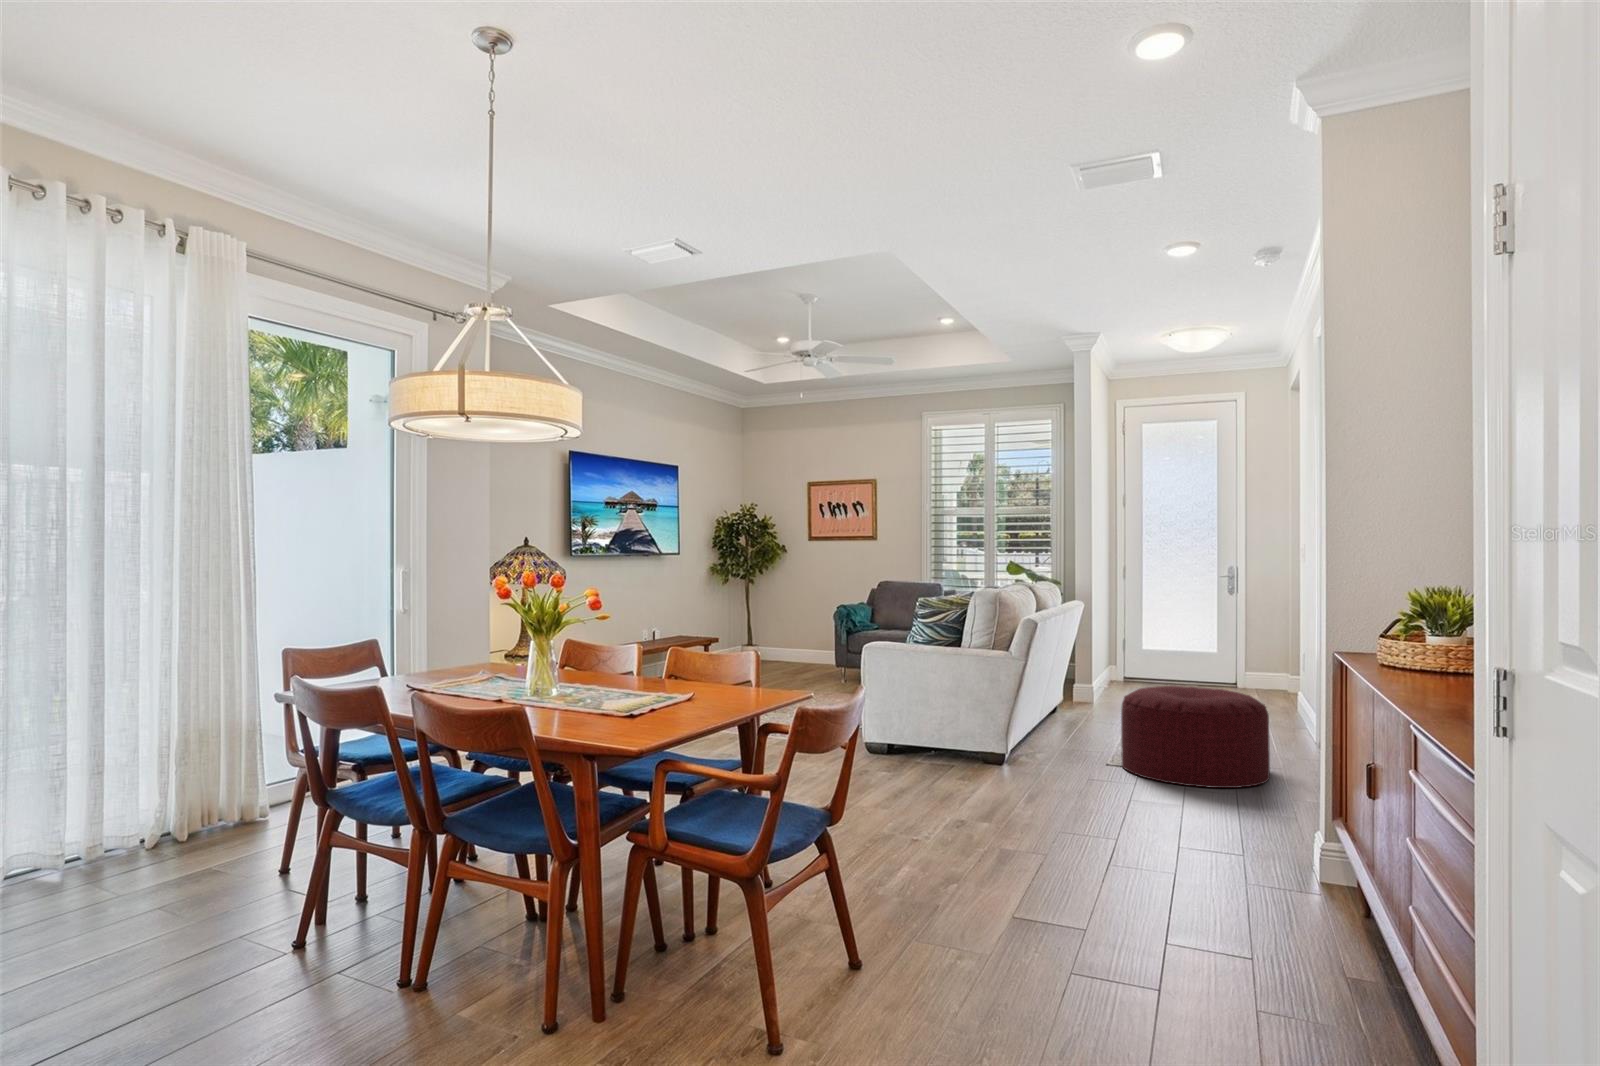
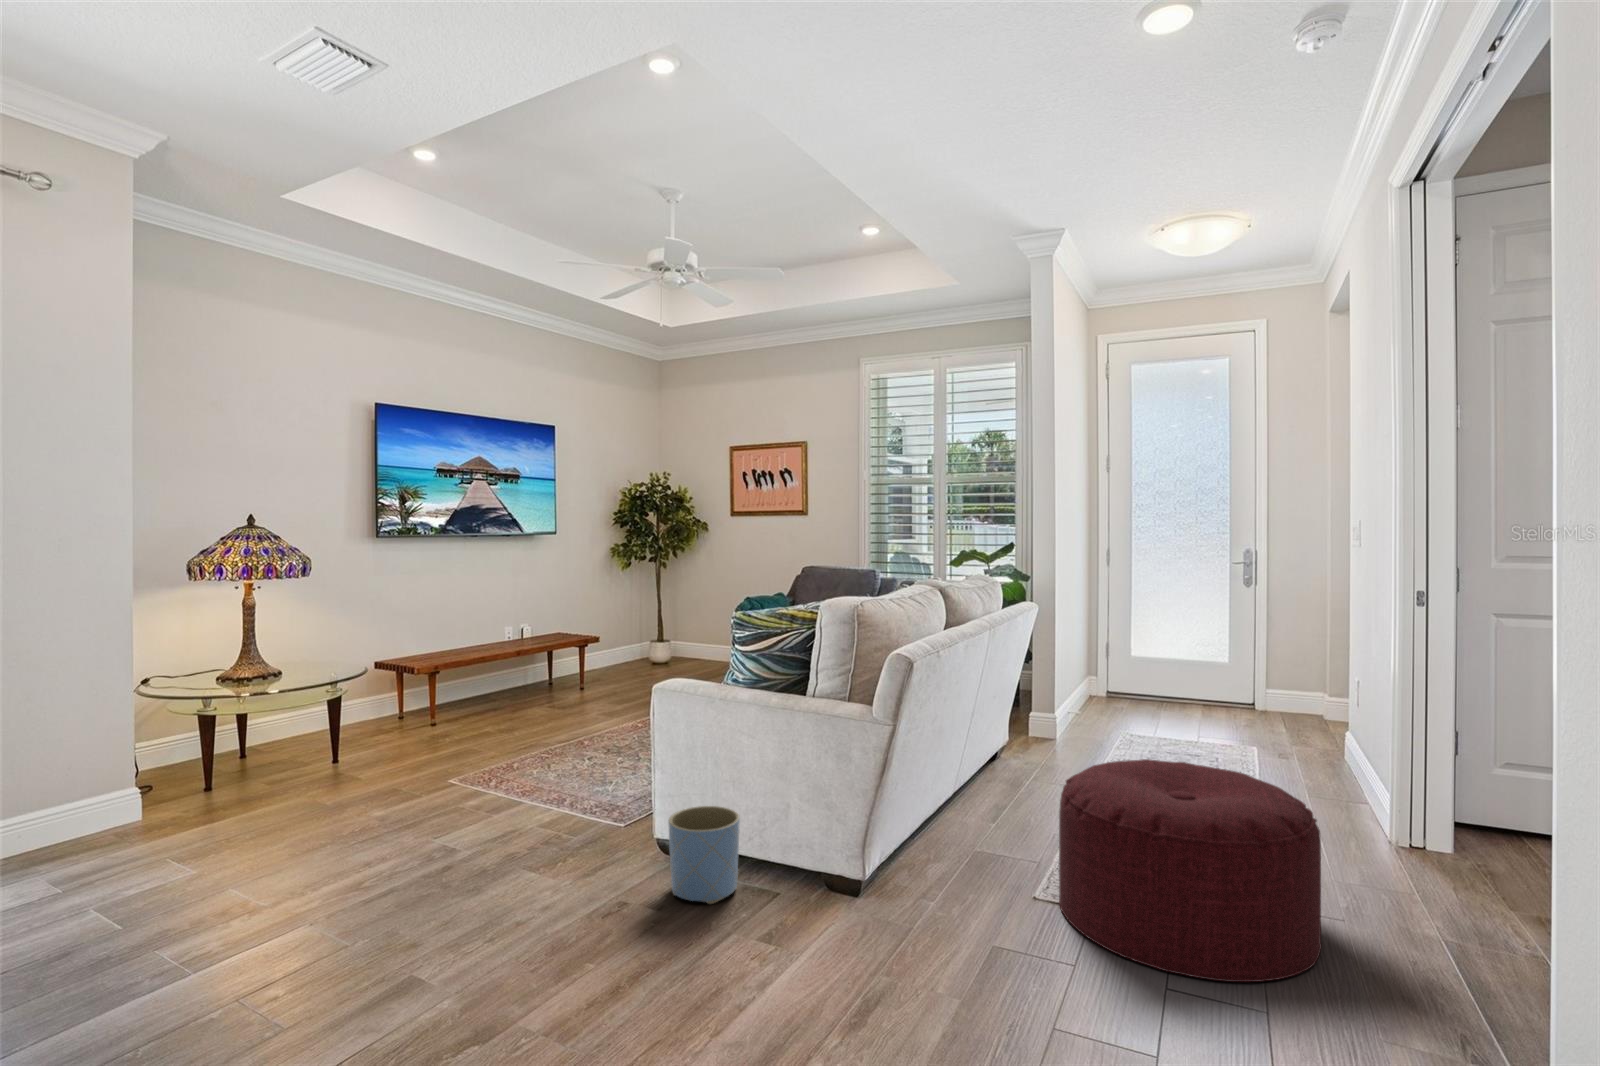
planter: none [888,717,931,769] -> present [668,806,740,904]

